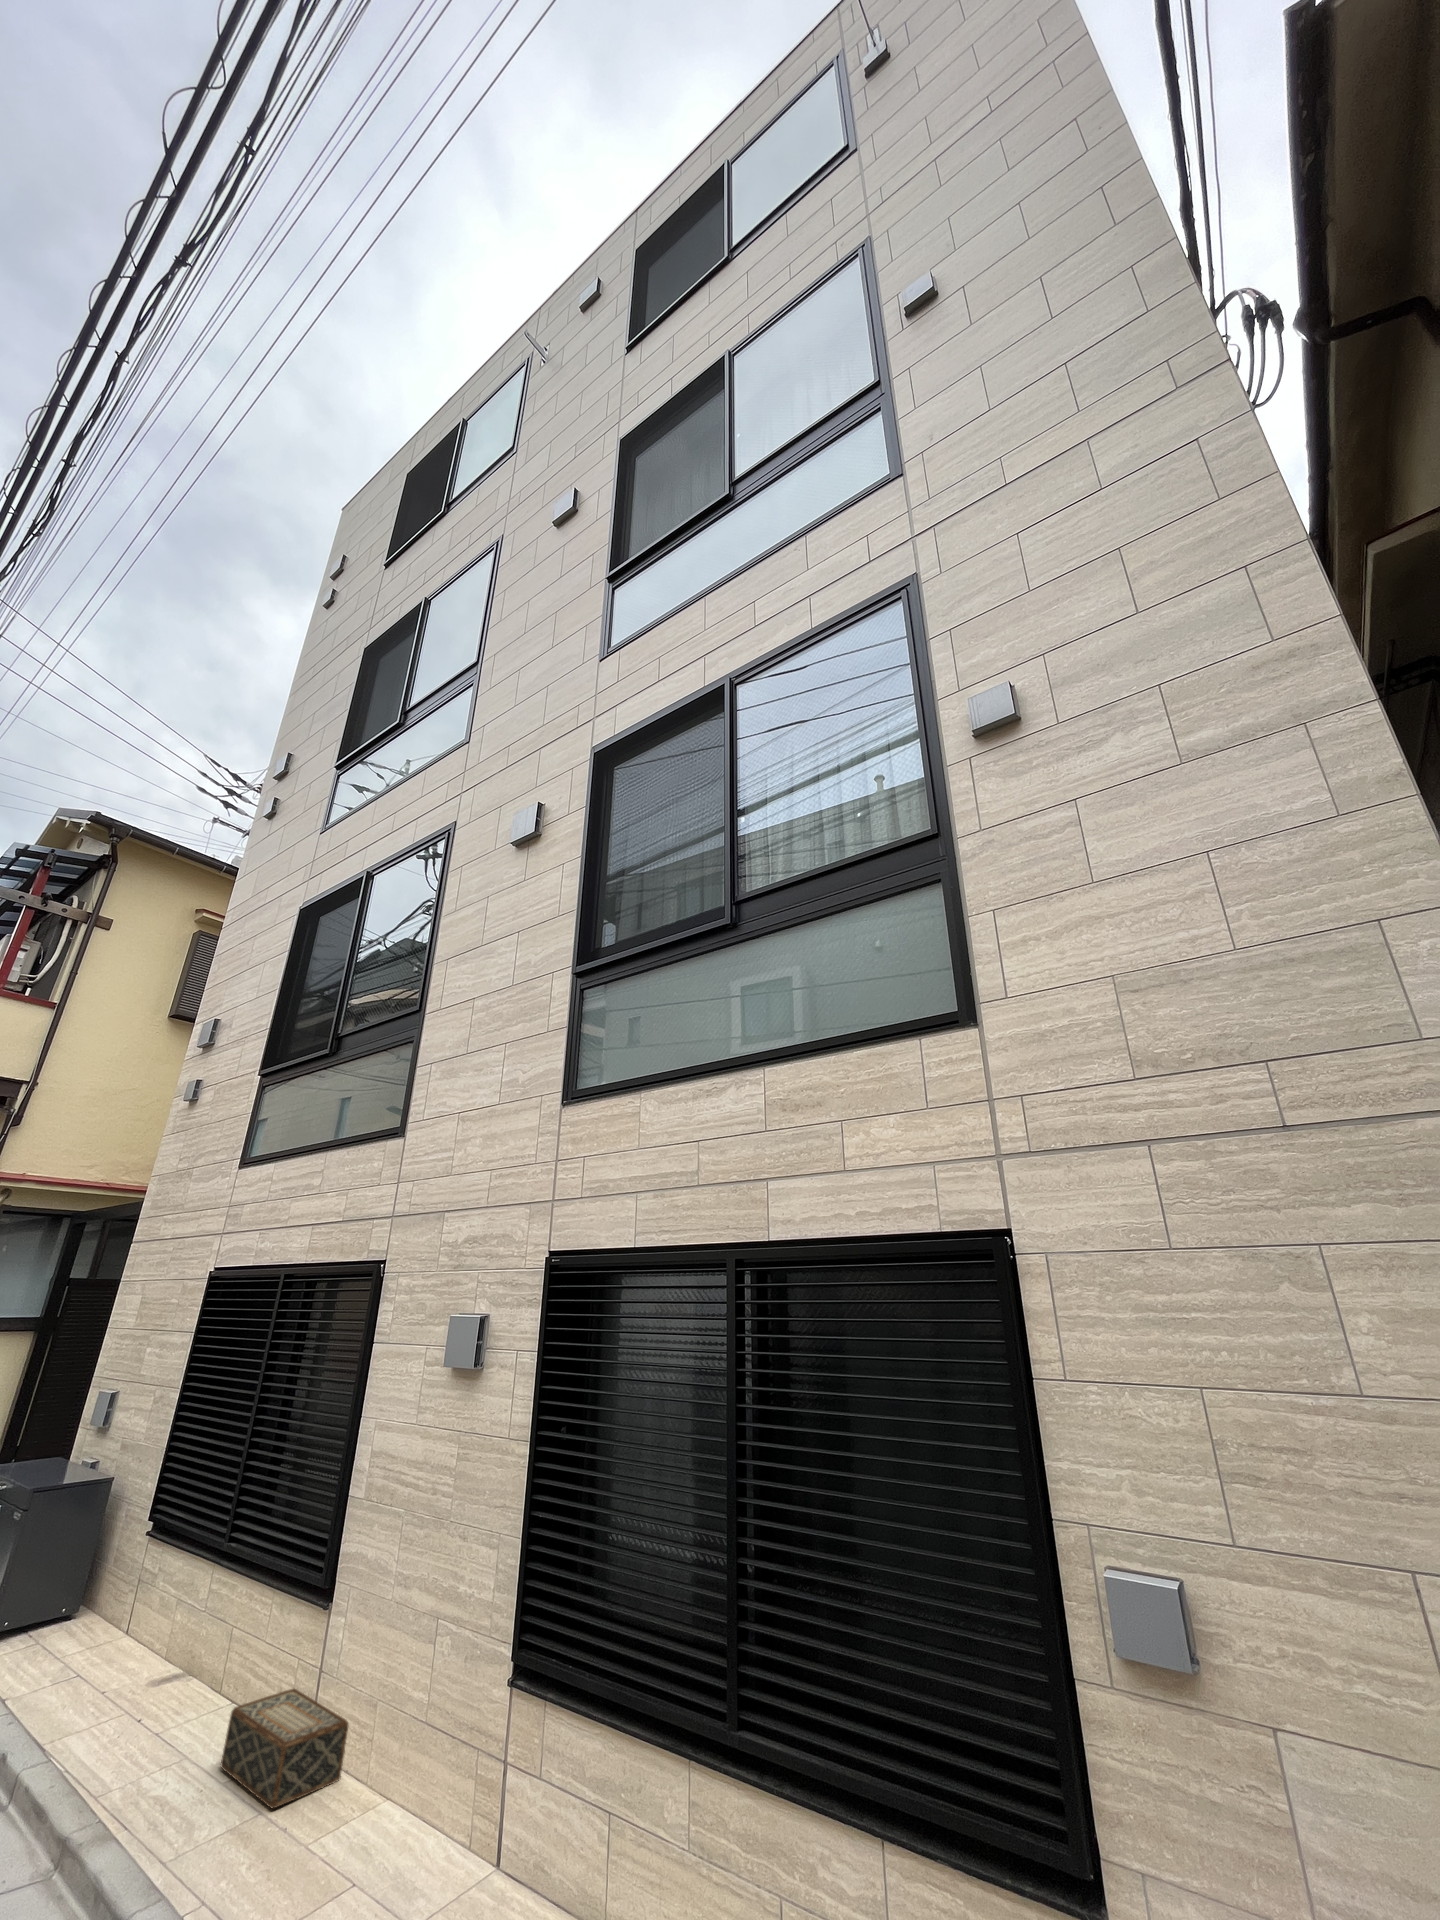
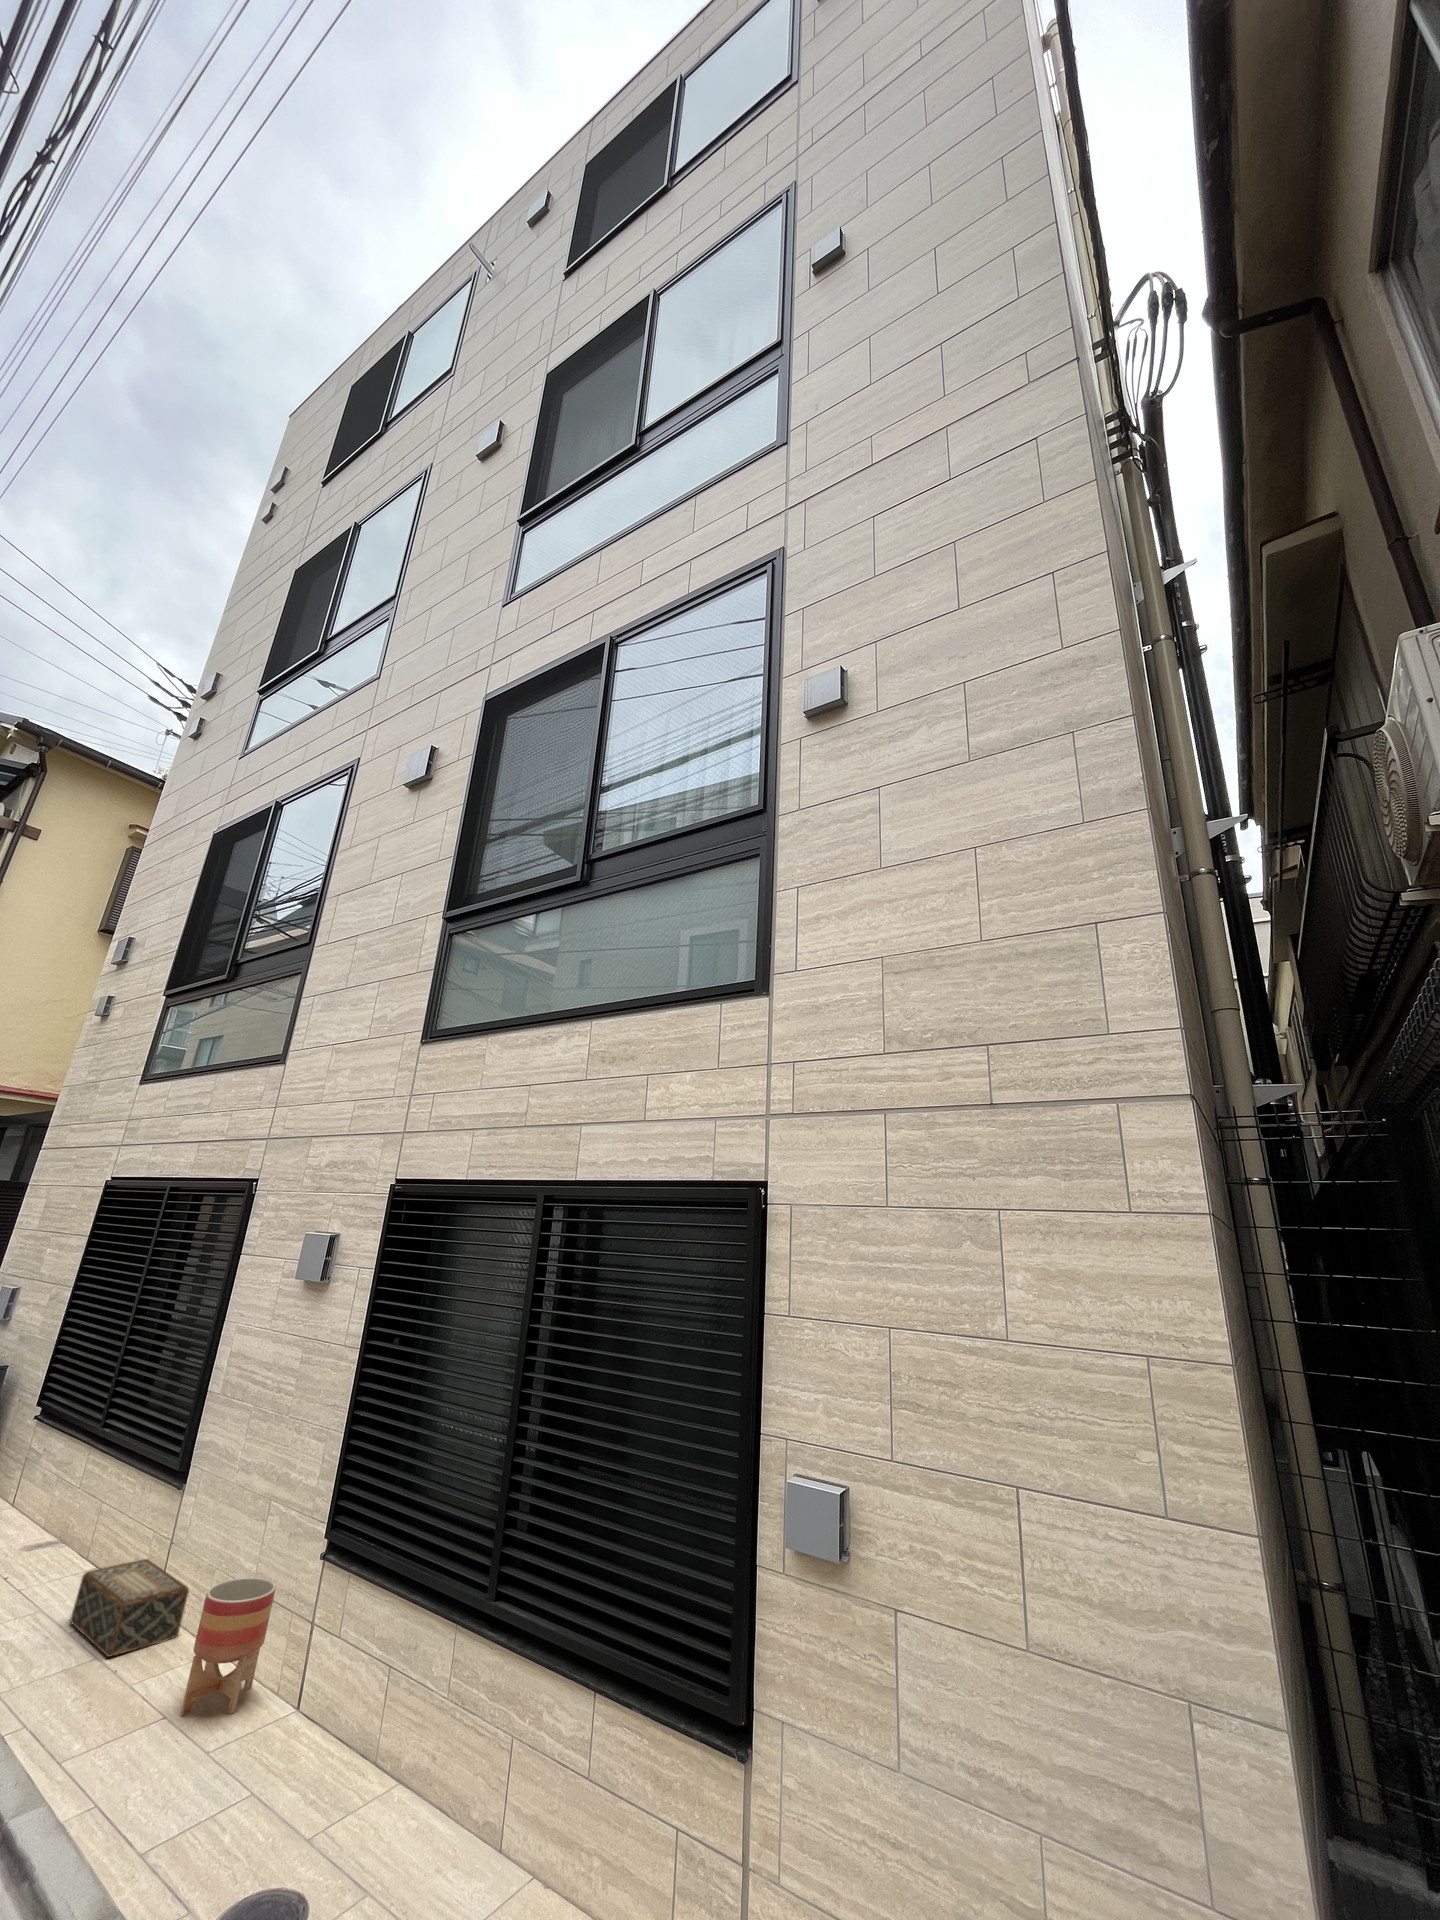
planter: none [369,1708,457,1878] -> present [181,1578,276,1714]

